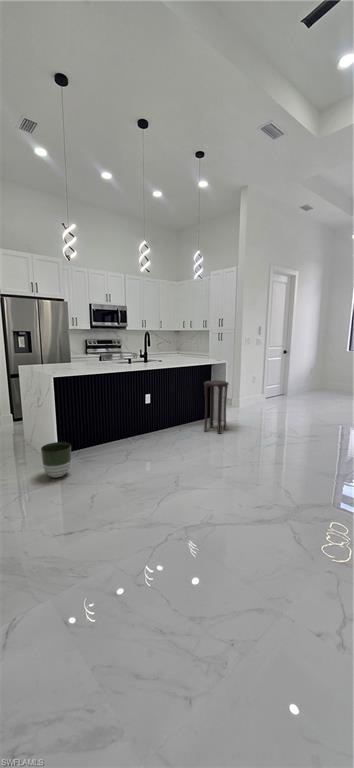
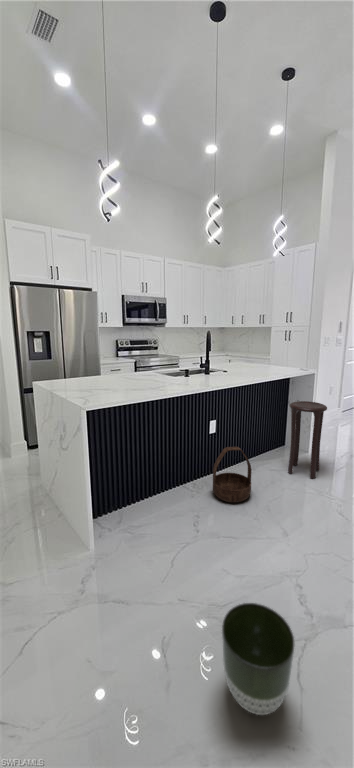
basket: none [145,408,172,446] -> present [213,447,252,503]
planter: present [41,442,71,477] -> present [222,603,294,715]

